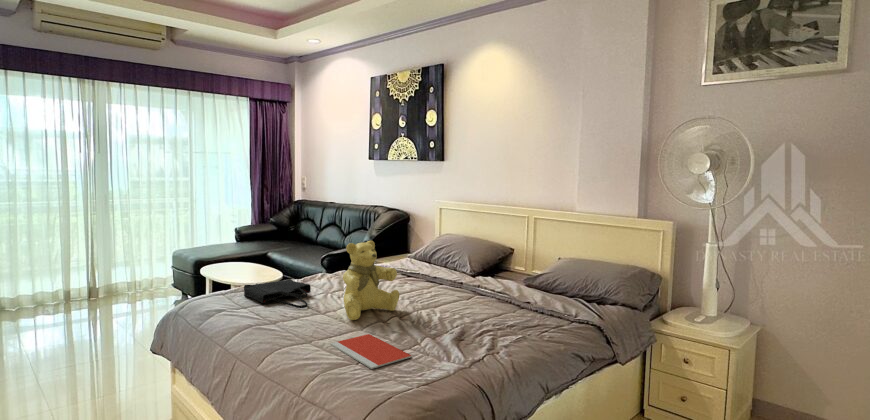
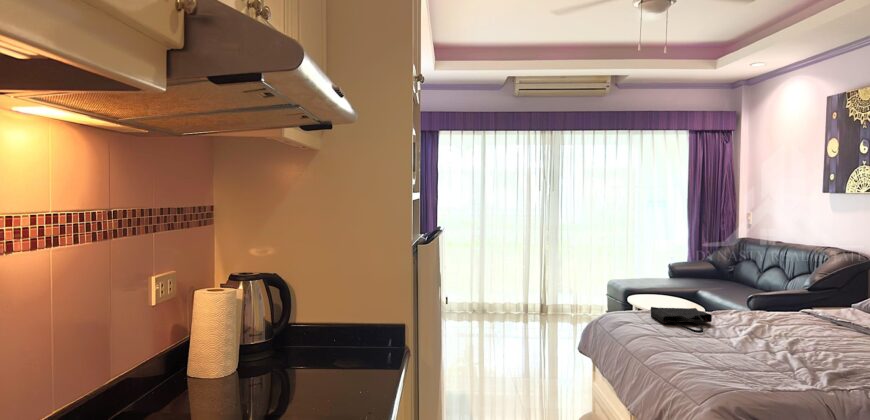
teddy bear: present [343,240,400,320] -> none [734,276,803,351]
notebook: present [330,334,412,369] -> none [708,361,785,387]

